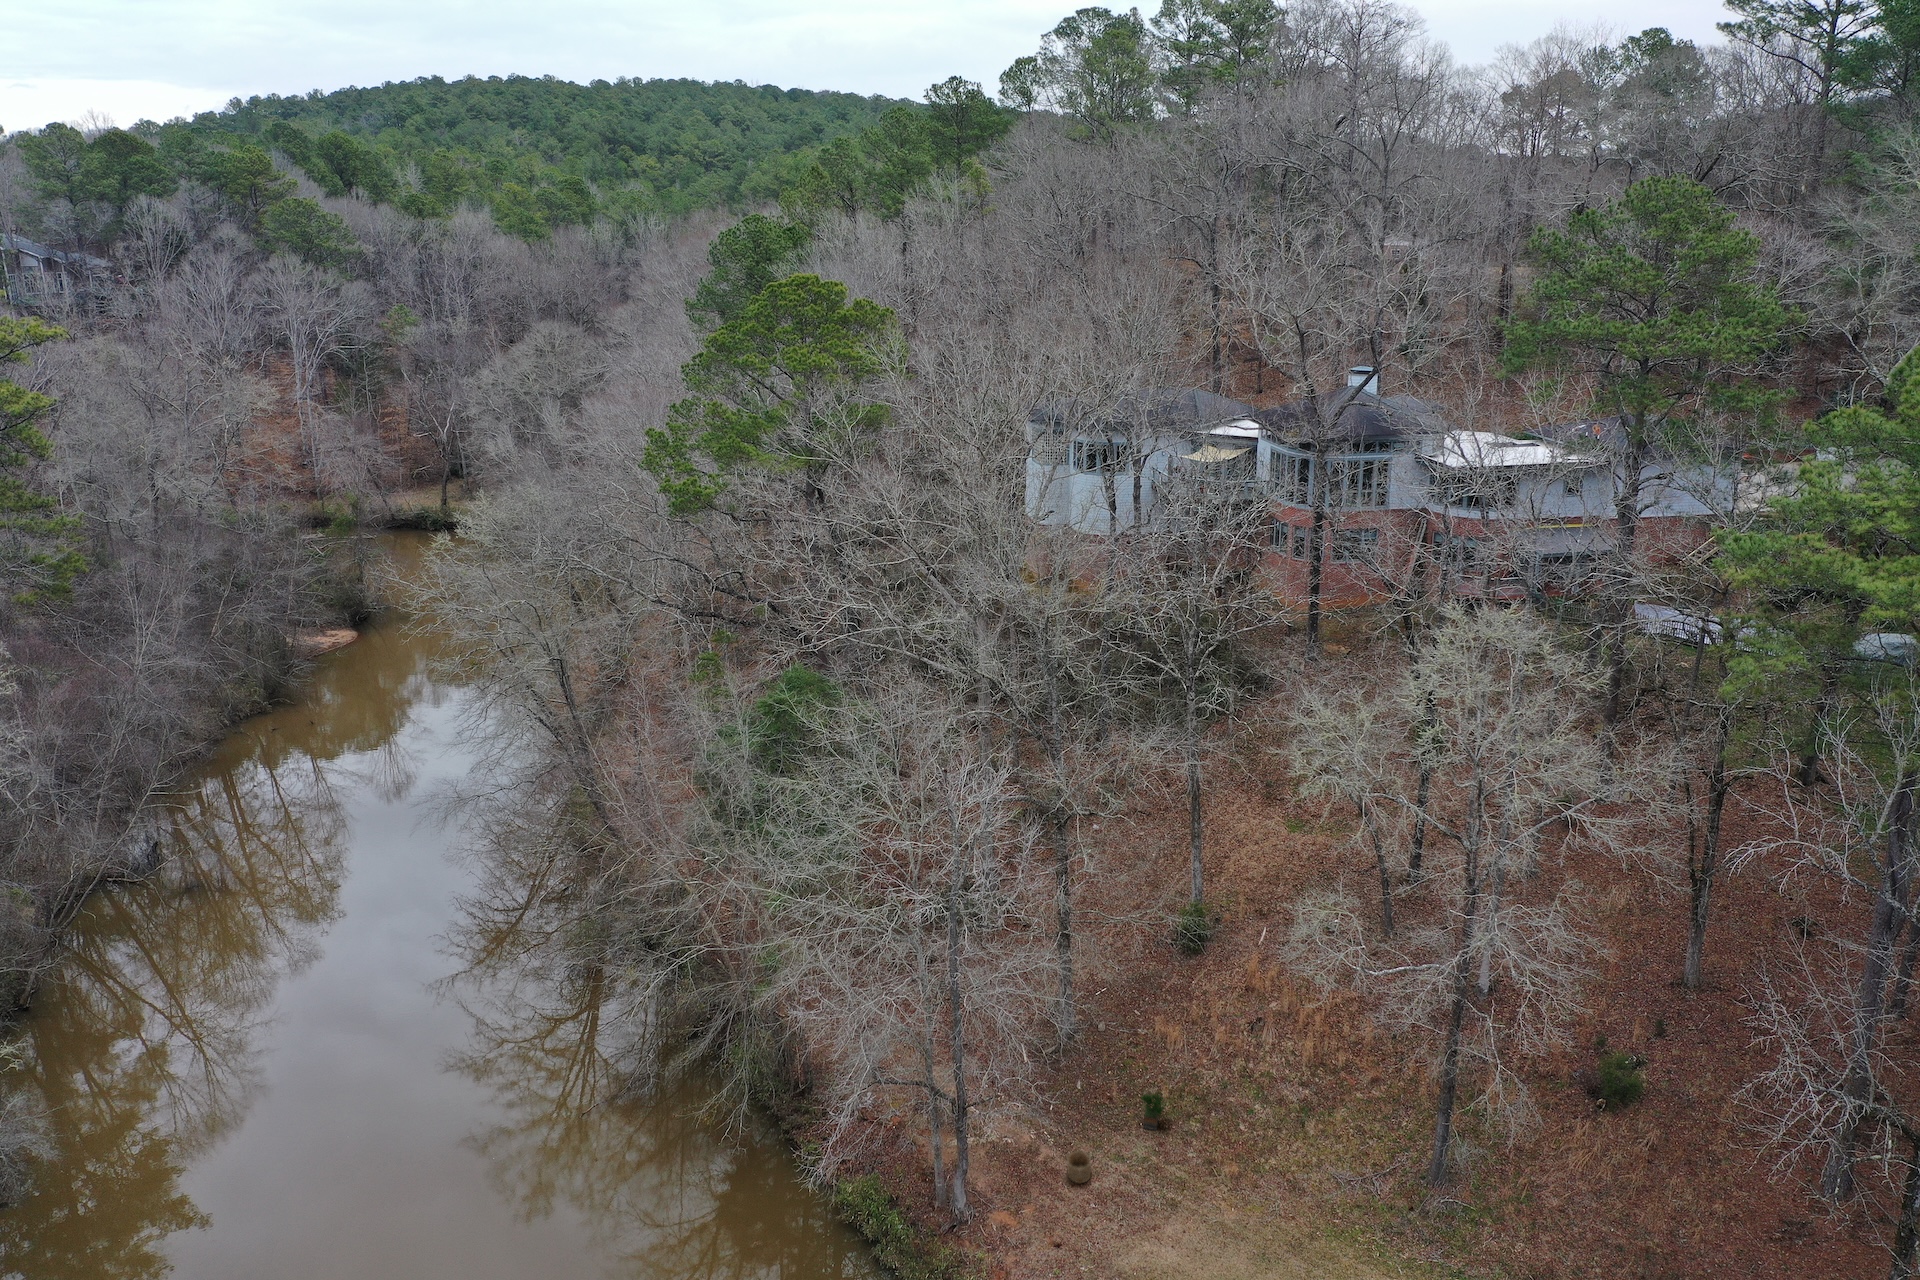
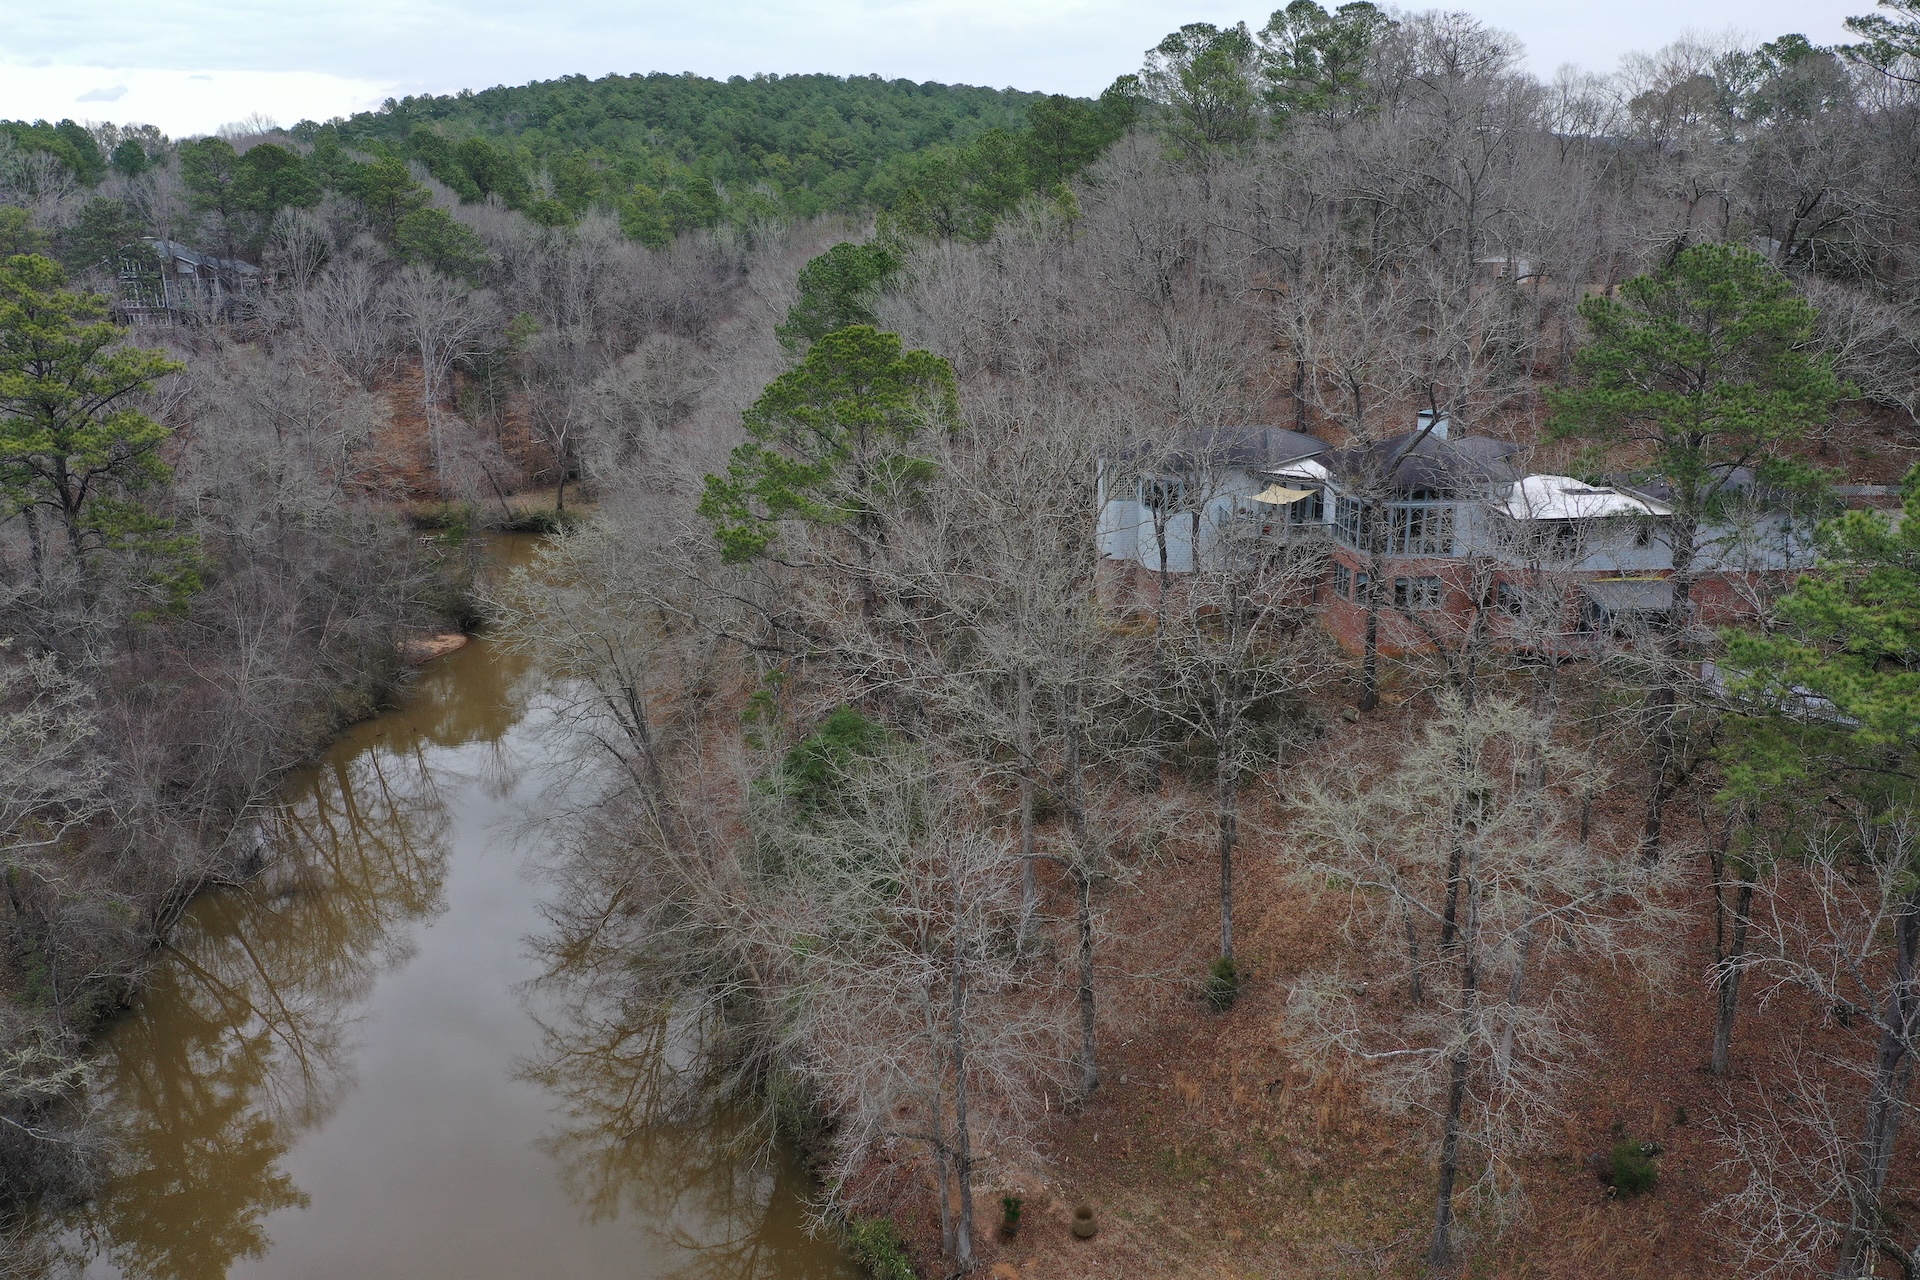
potted tree: present [1142,1095,1163,1130] -> present [1002,1197,1023,1234]

